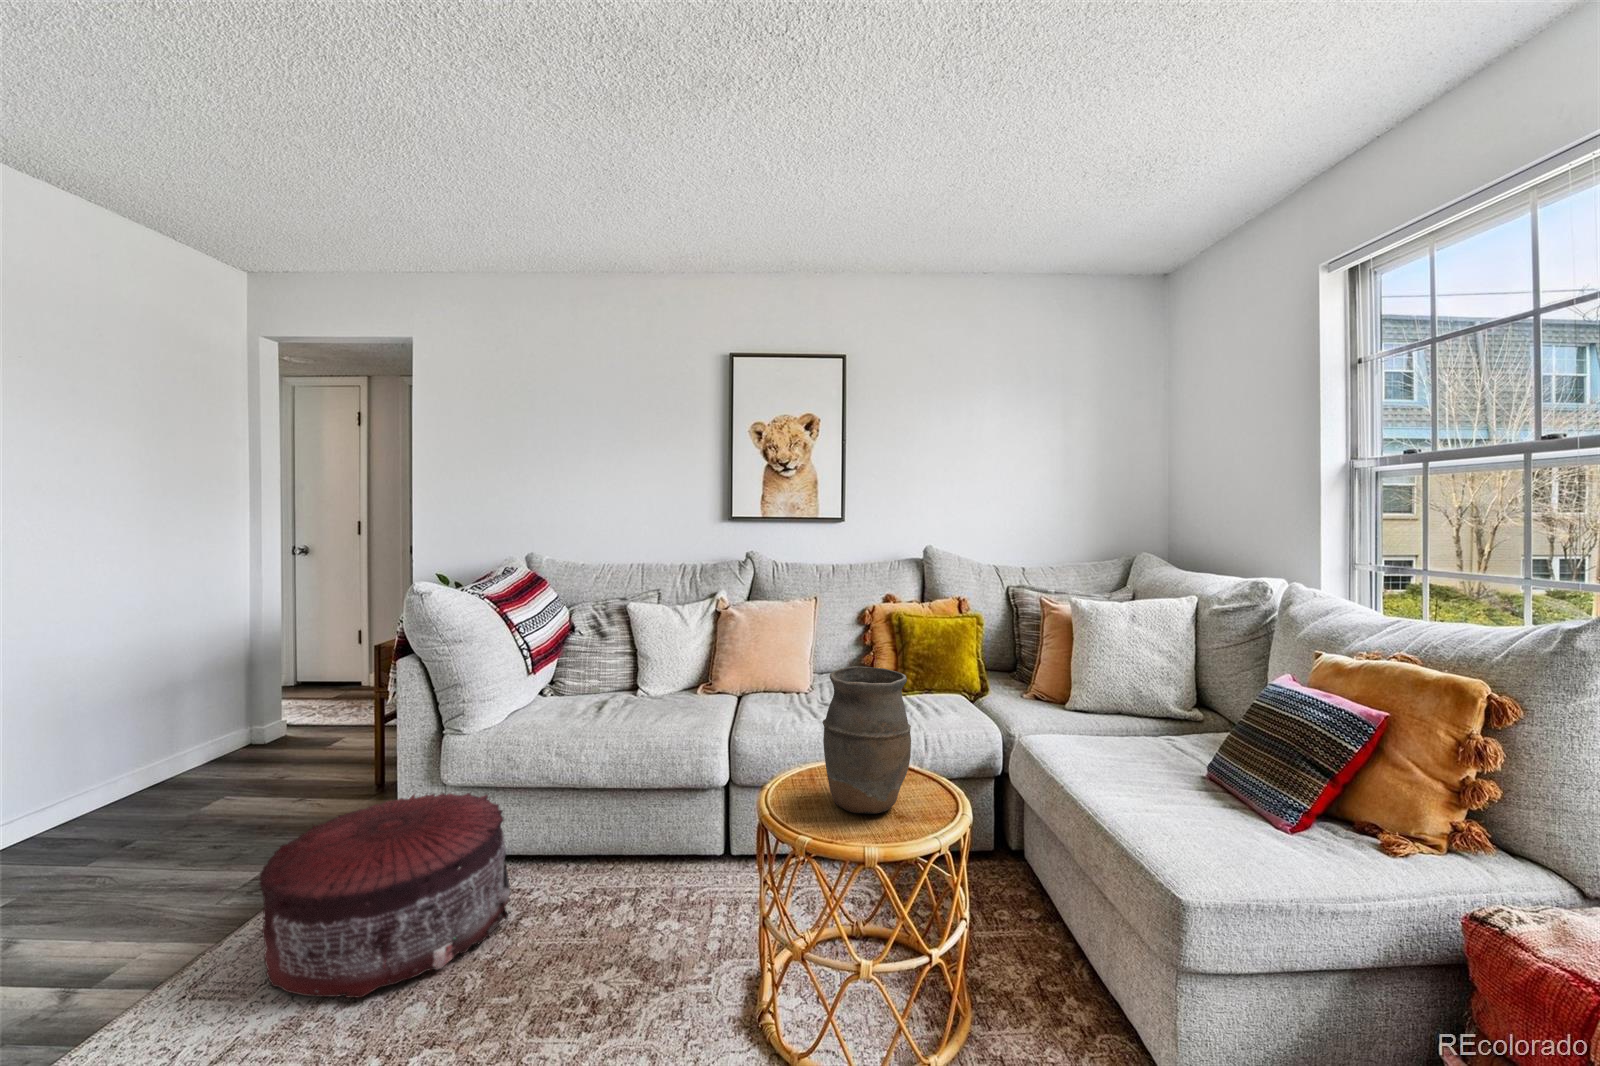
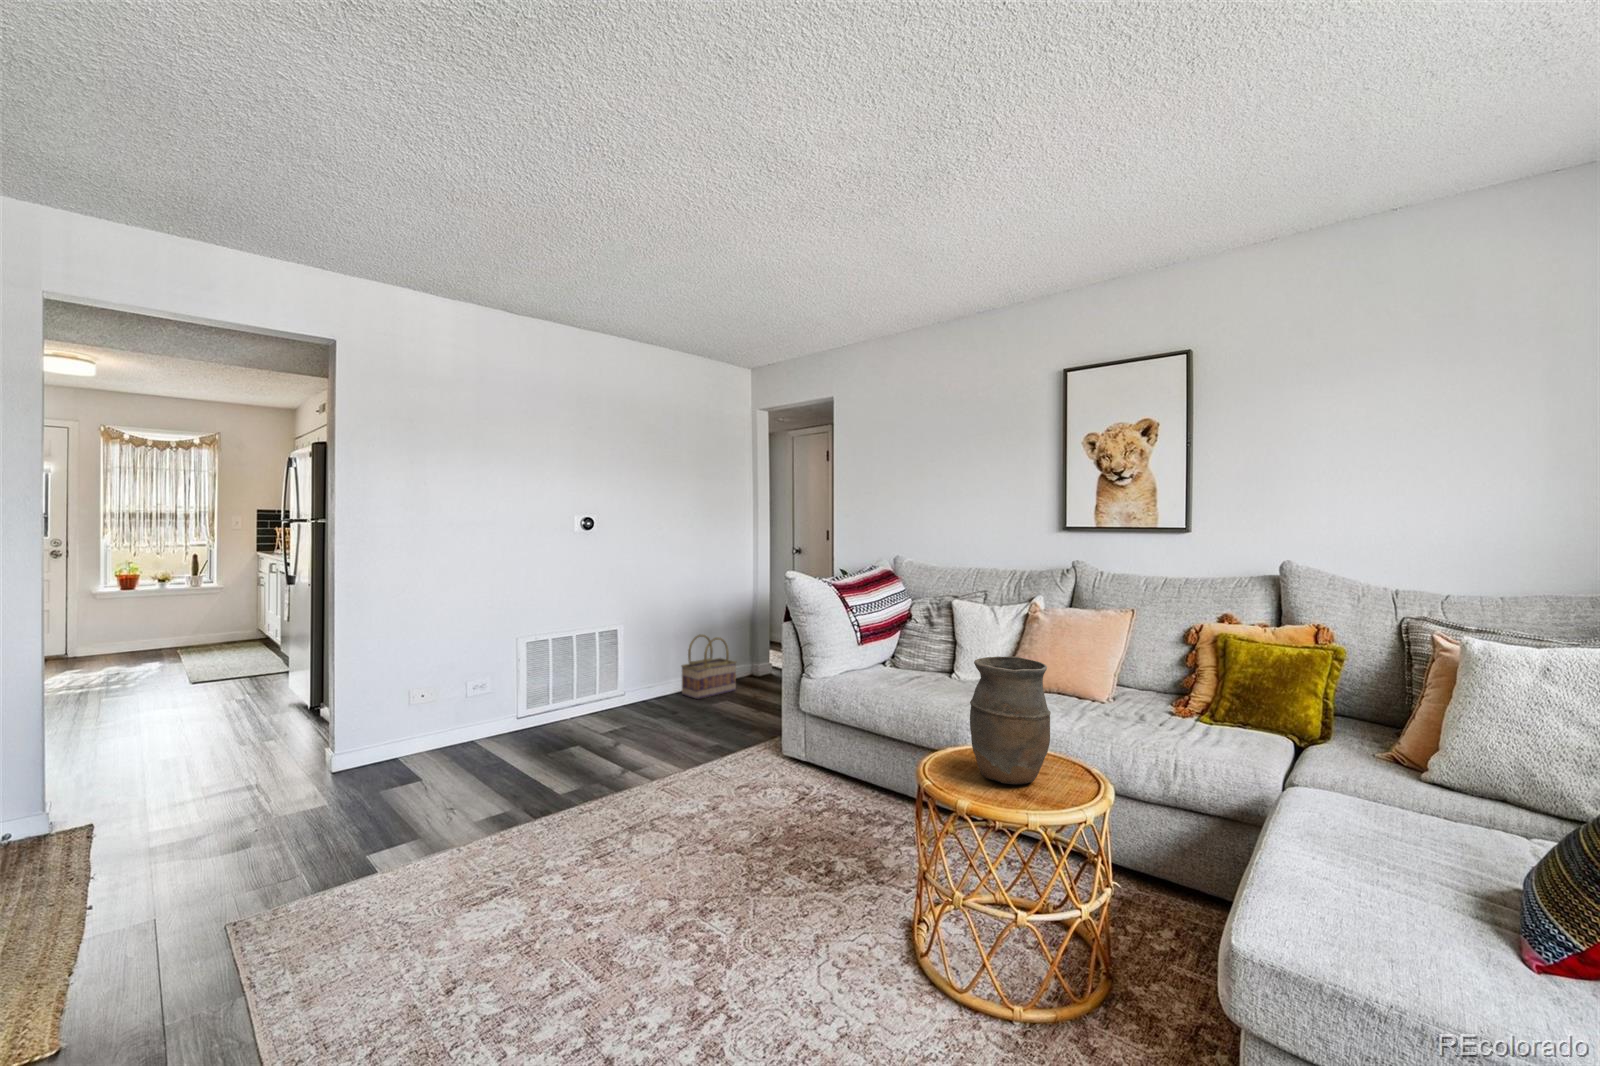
basket: none [109,695,233,808] -> present [681,635,736,699]
pouf: present [259,793,510,998] -> none [689,712,824,819]

